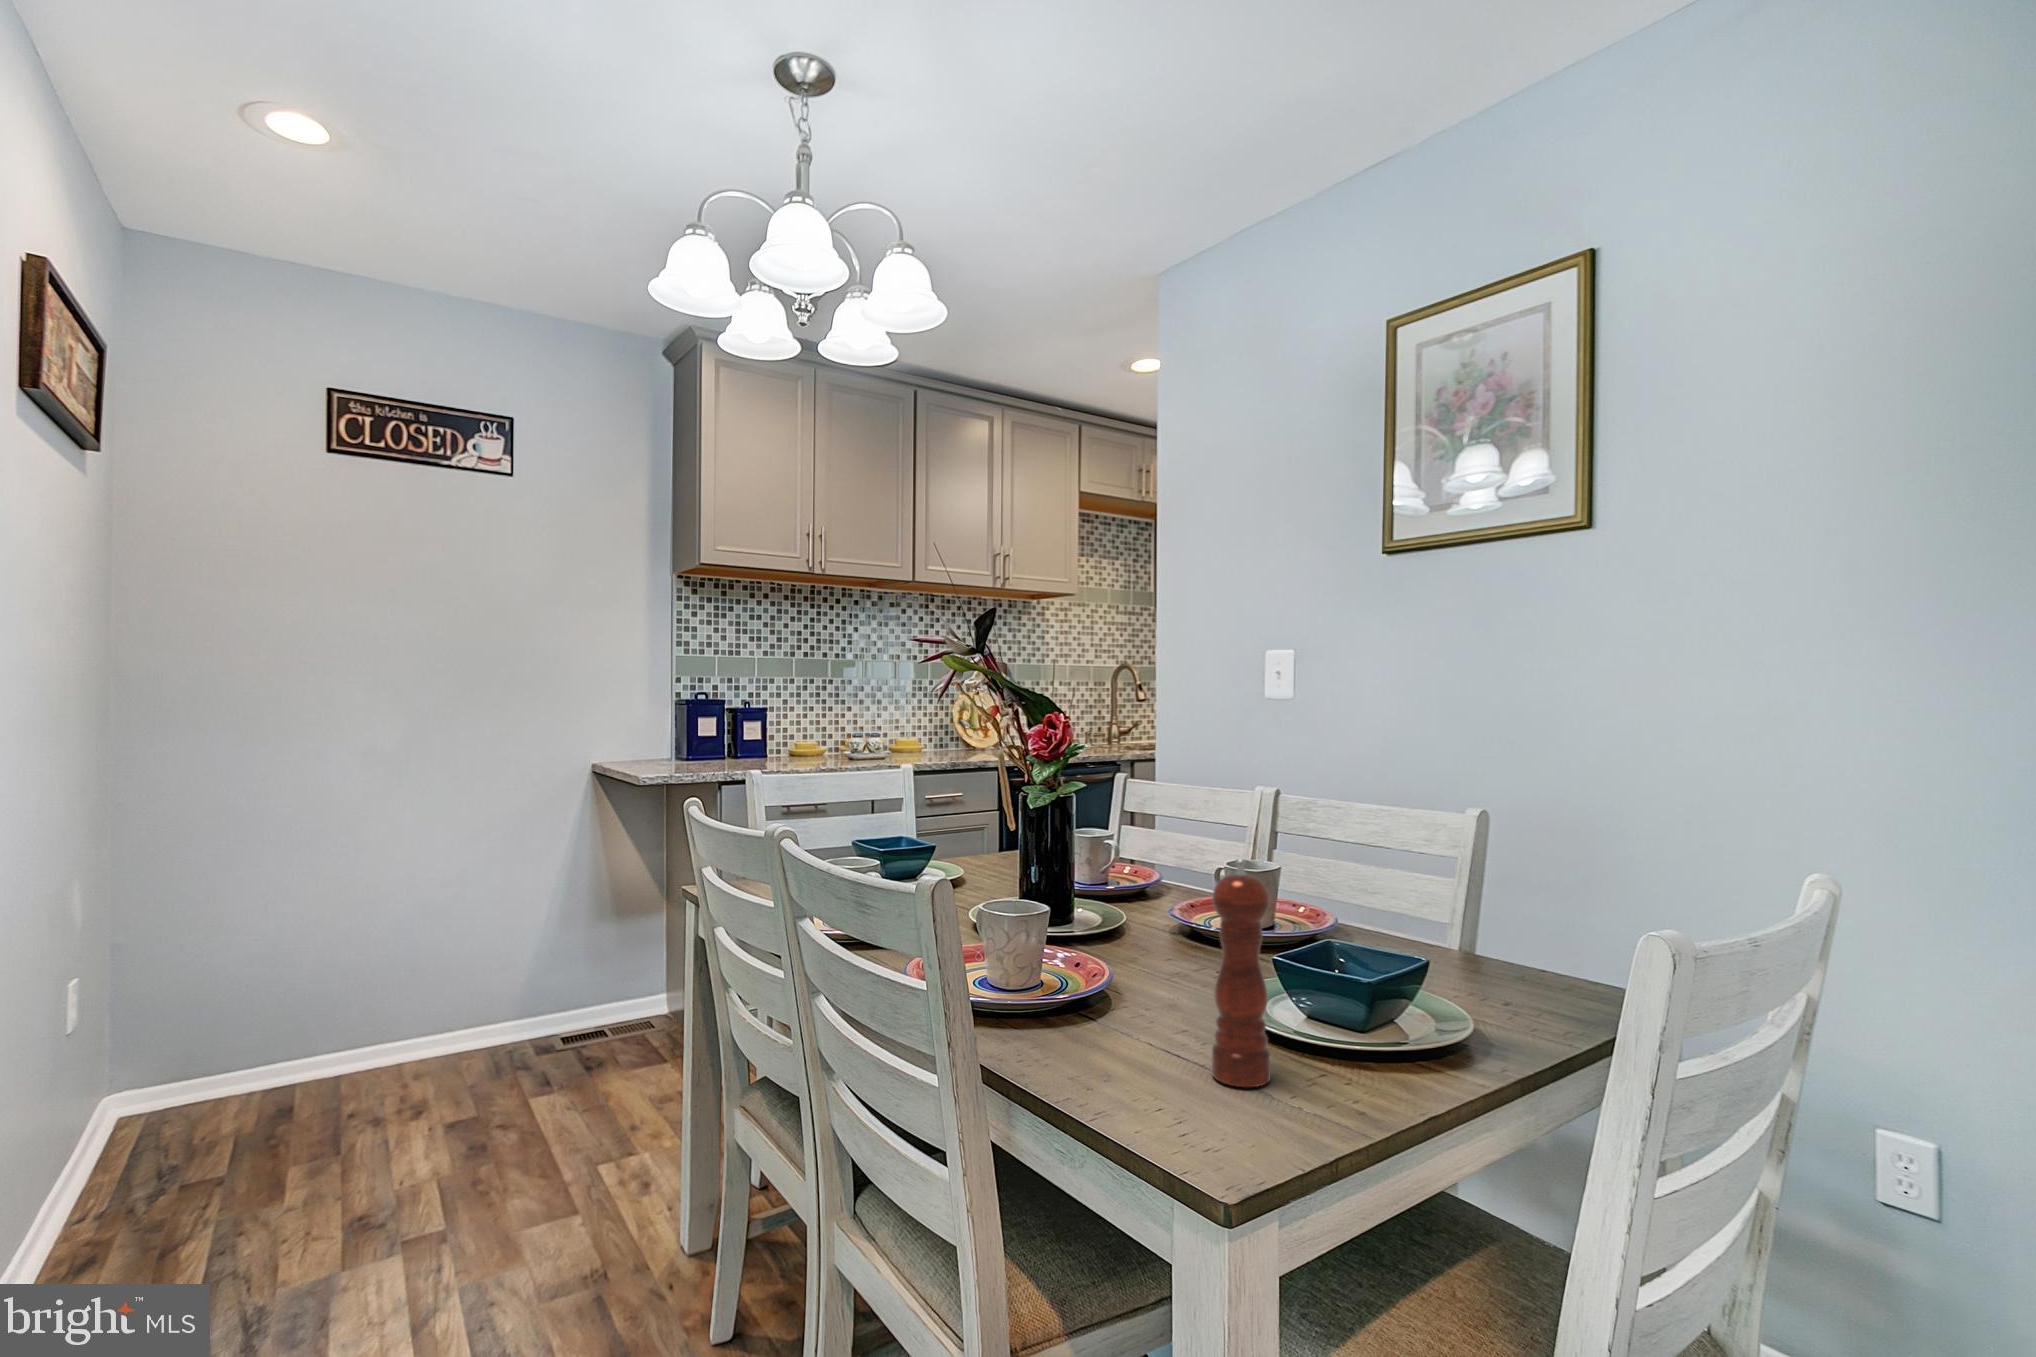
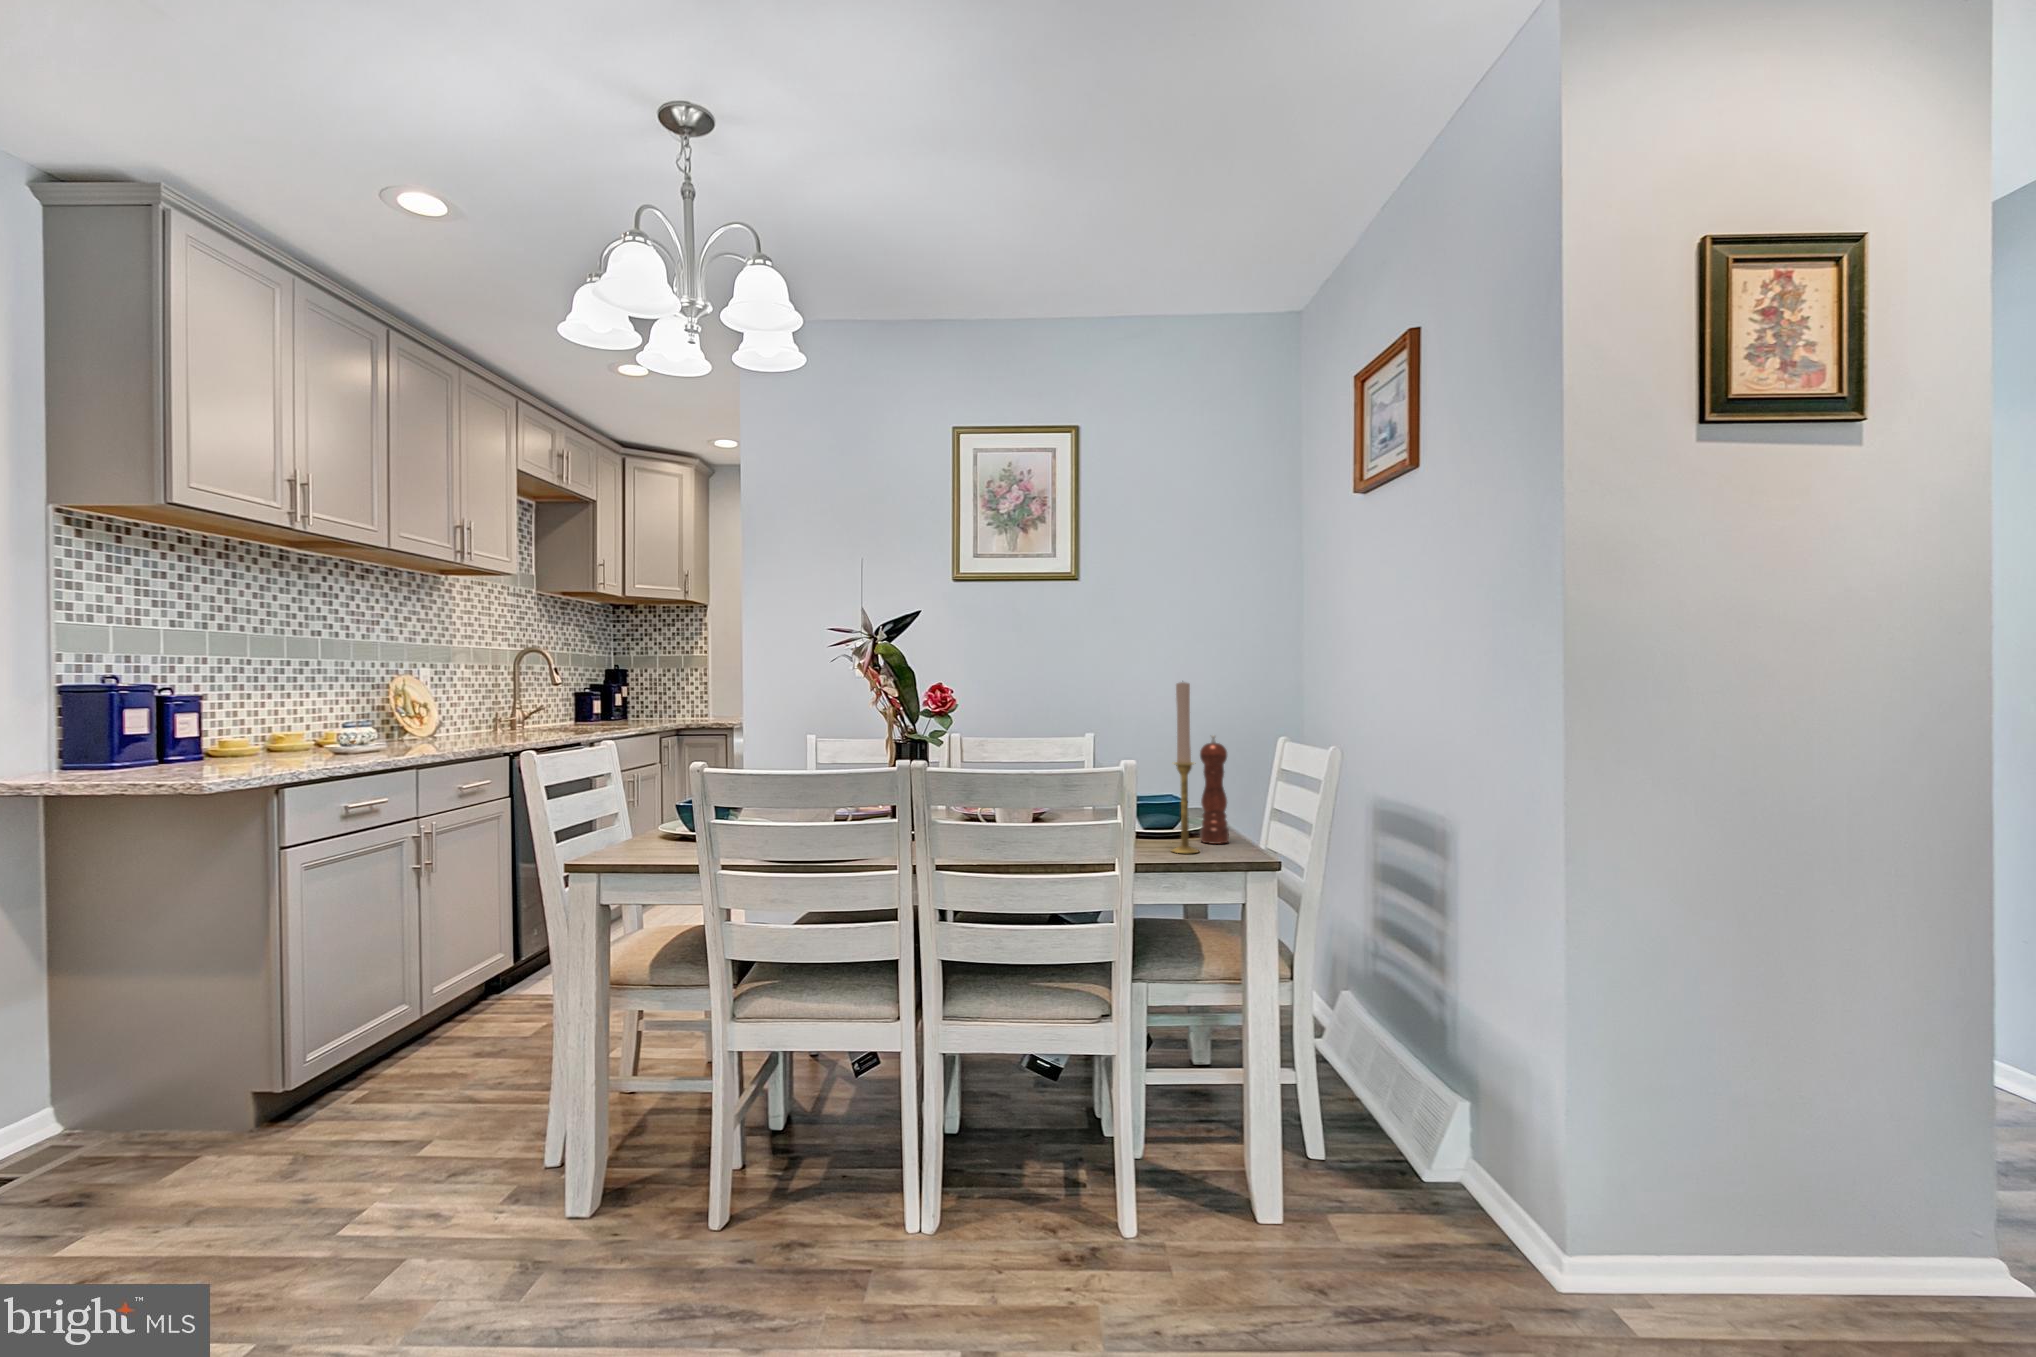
candlestick: none [1085,747,1141,1089] -> present [1172,682,1199,853]

